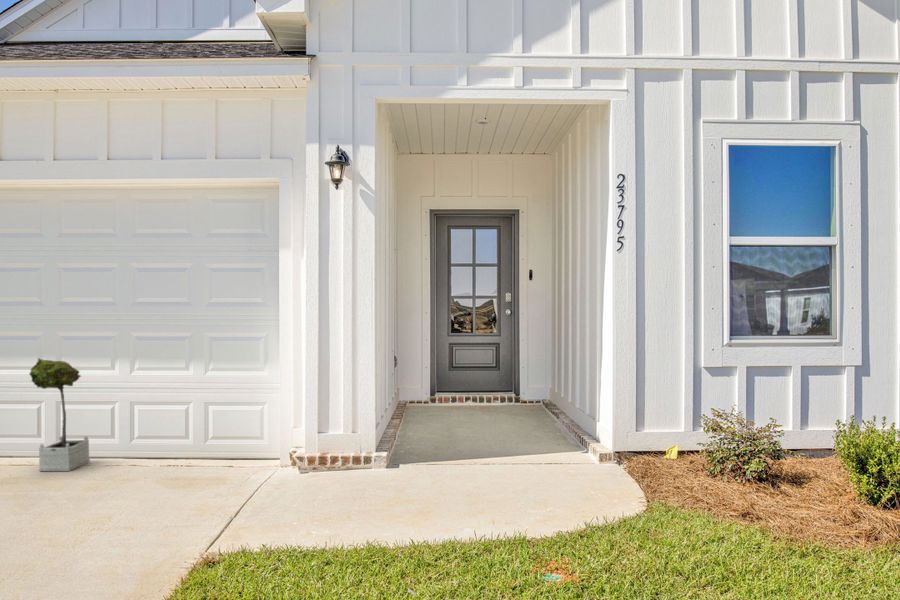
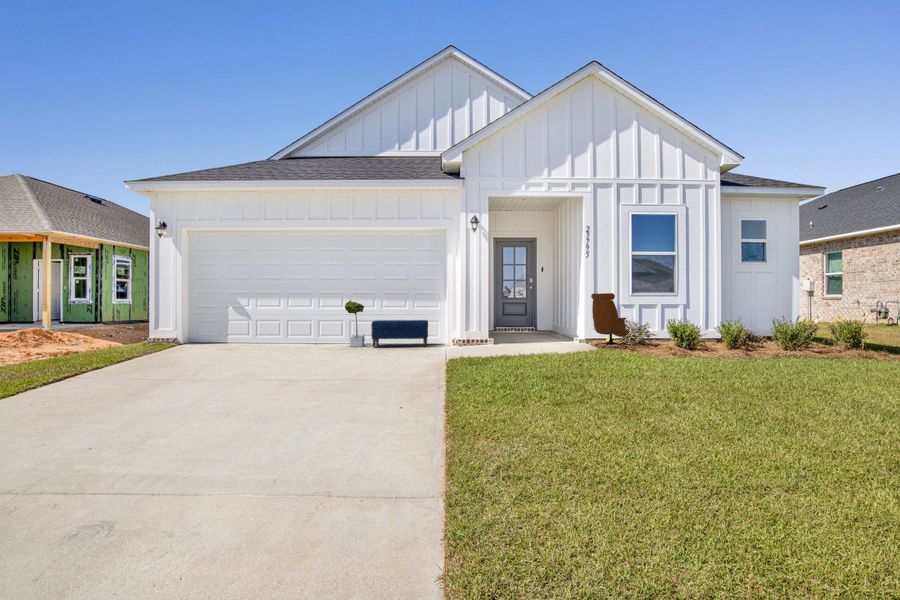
lounge chair: none [628,351,745,503] -> present [591,293,636,348]
bench: none [76,401,241,478] -> present [371,320,428,347]

